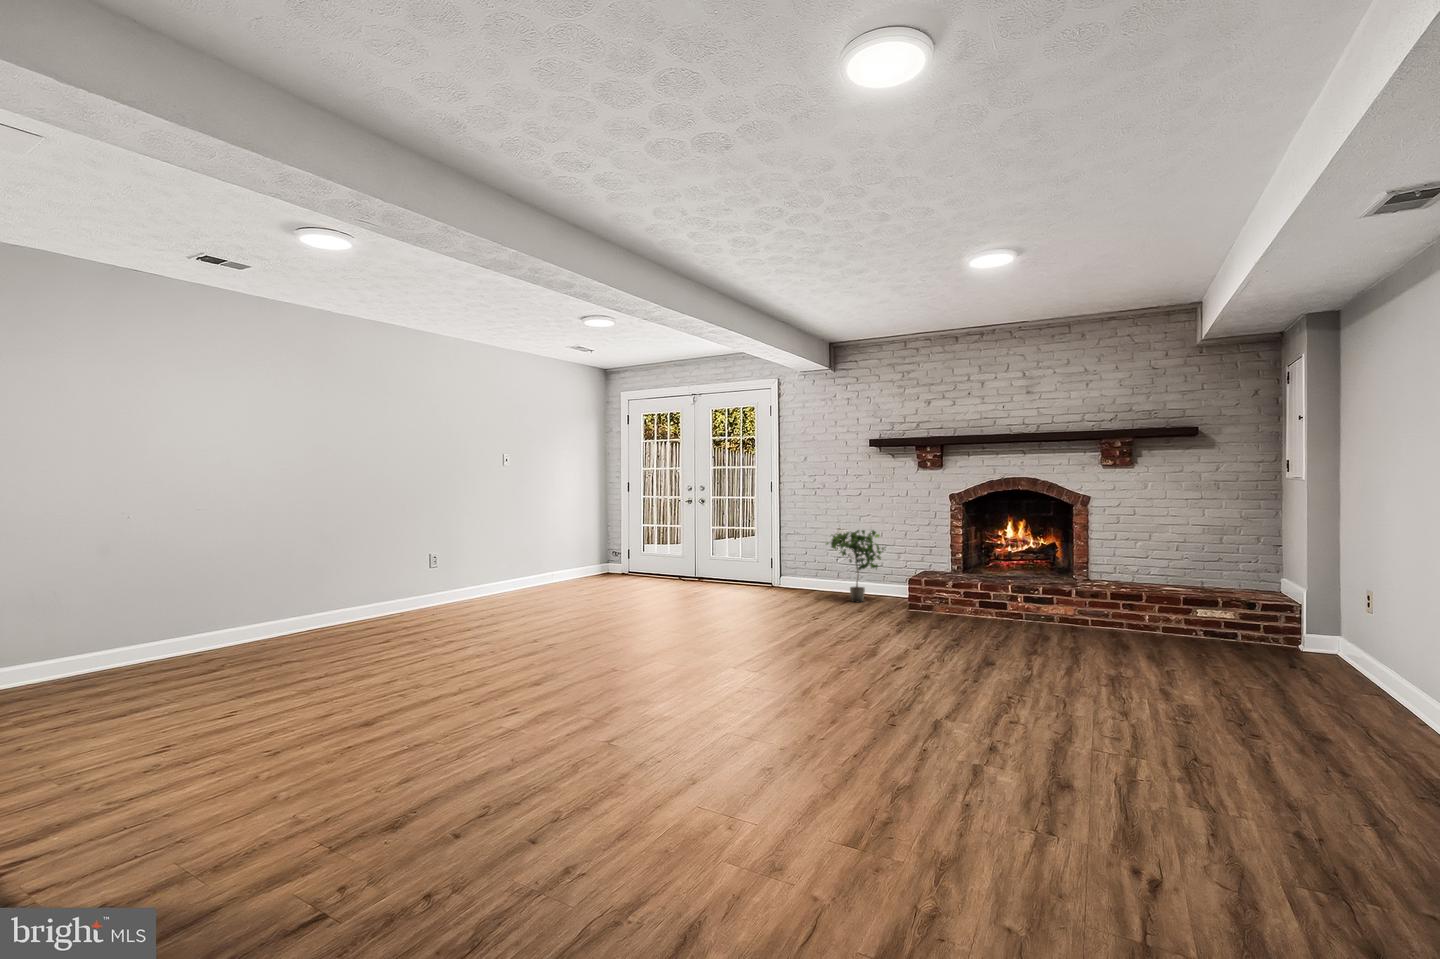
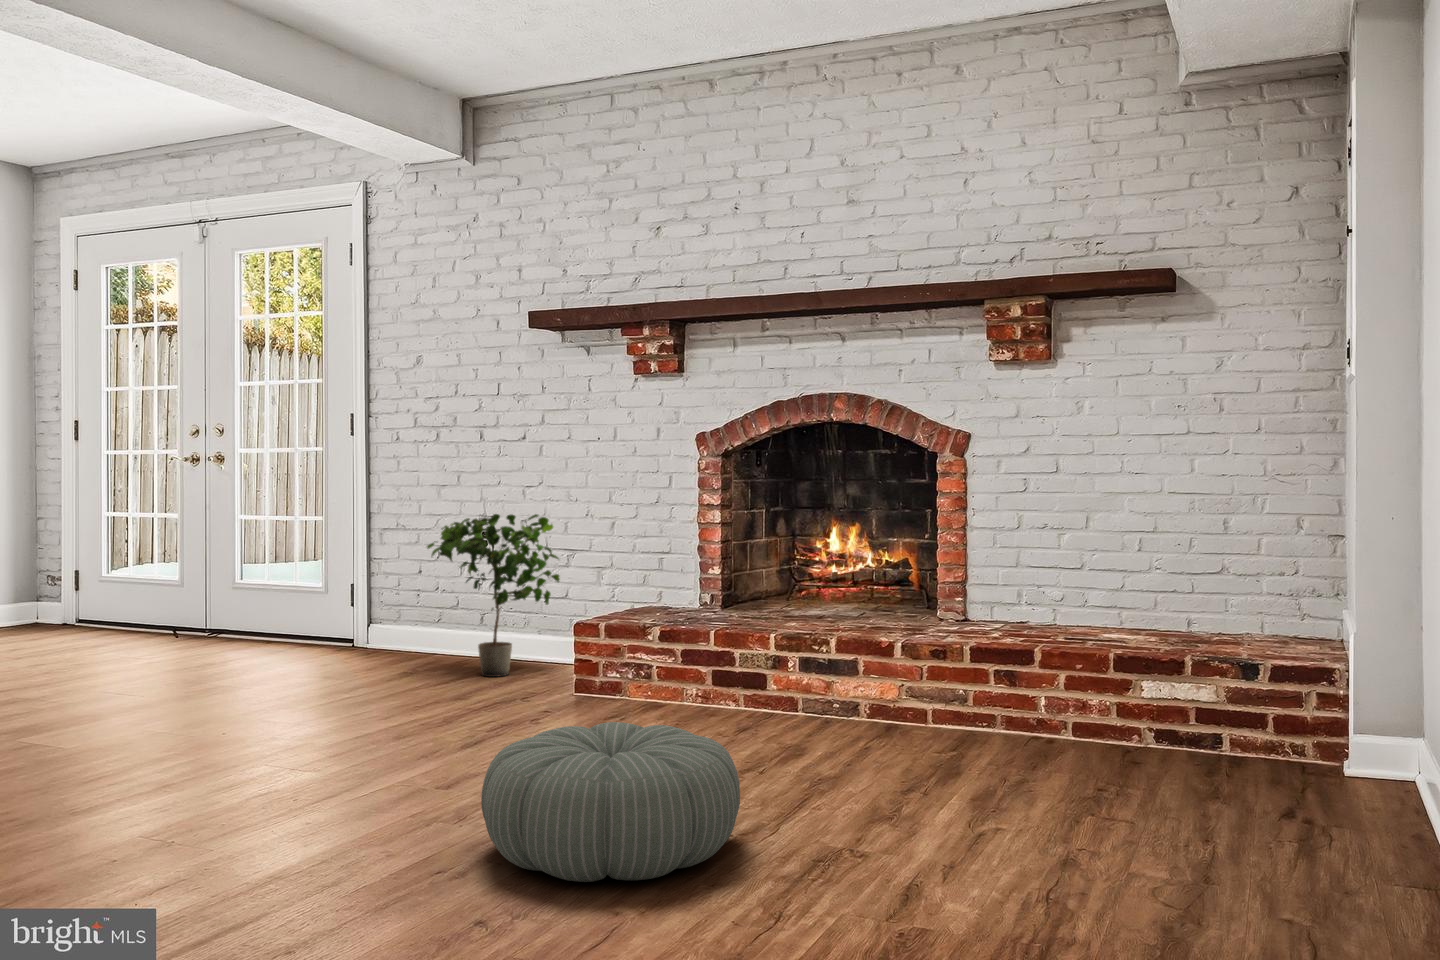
pouf: none [972,620,1081,679] -> present [481,722,740,882]

